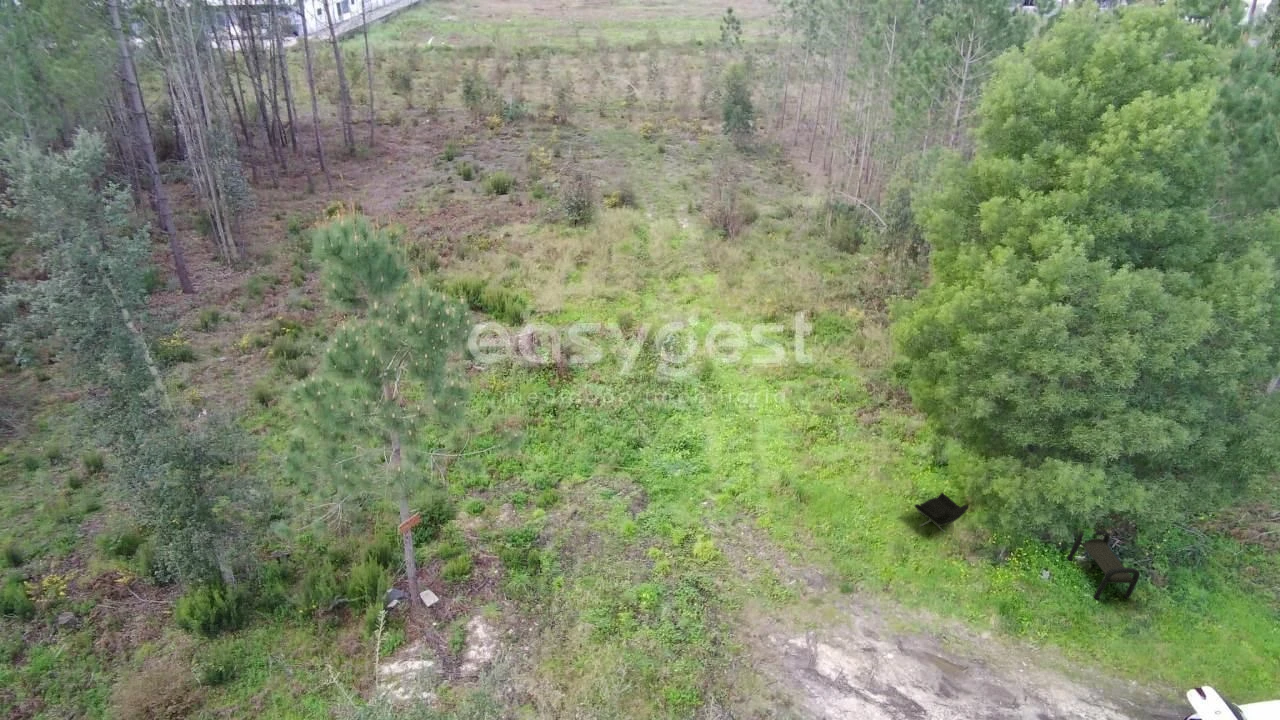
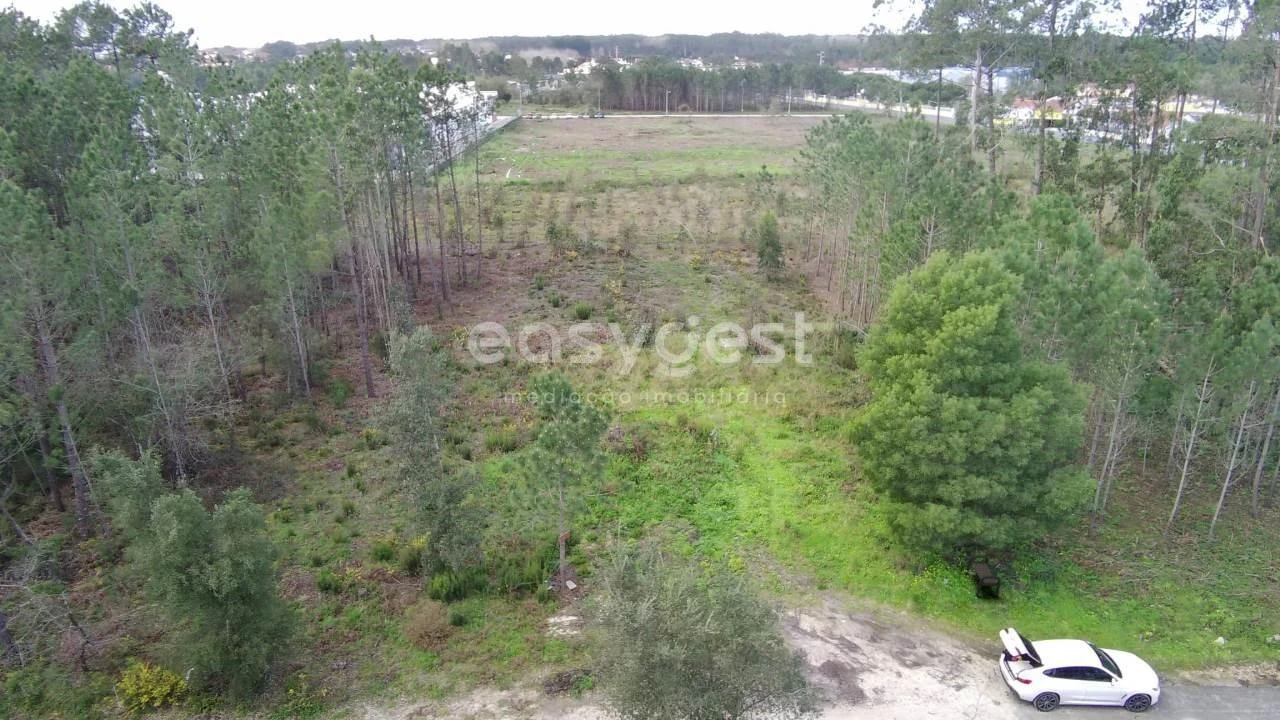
lounge chair: present [915,493,969,531] -> none [869,533,902,558]

